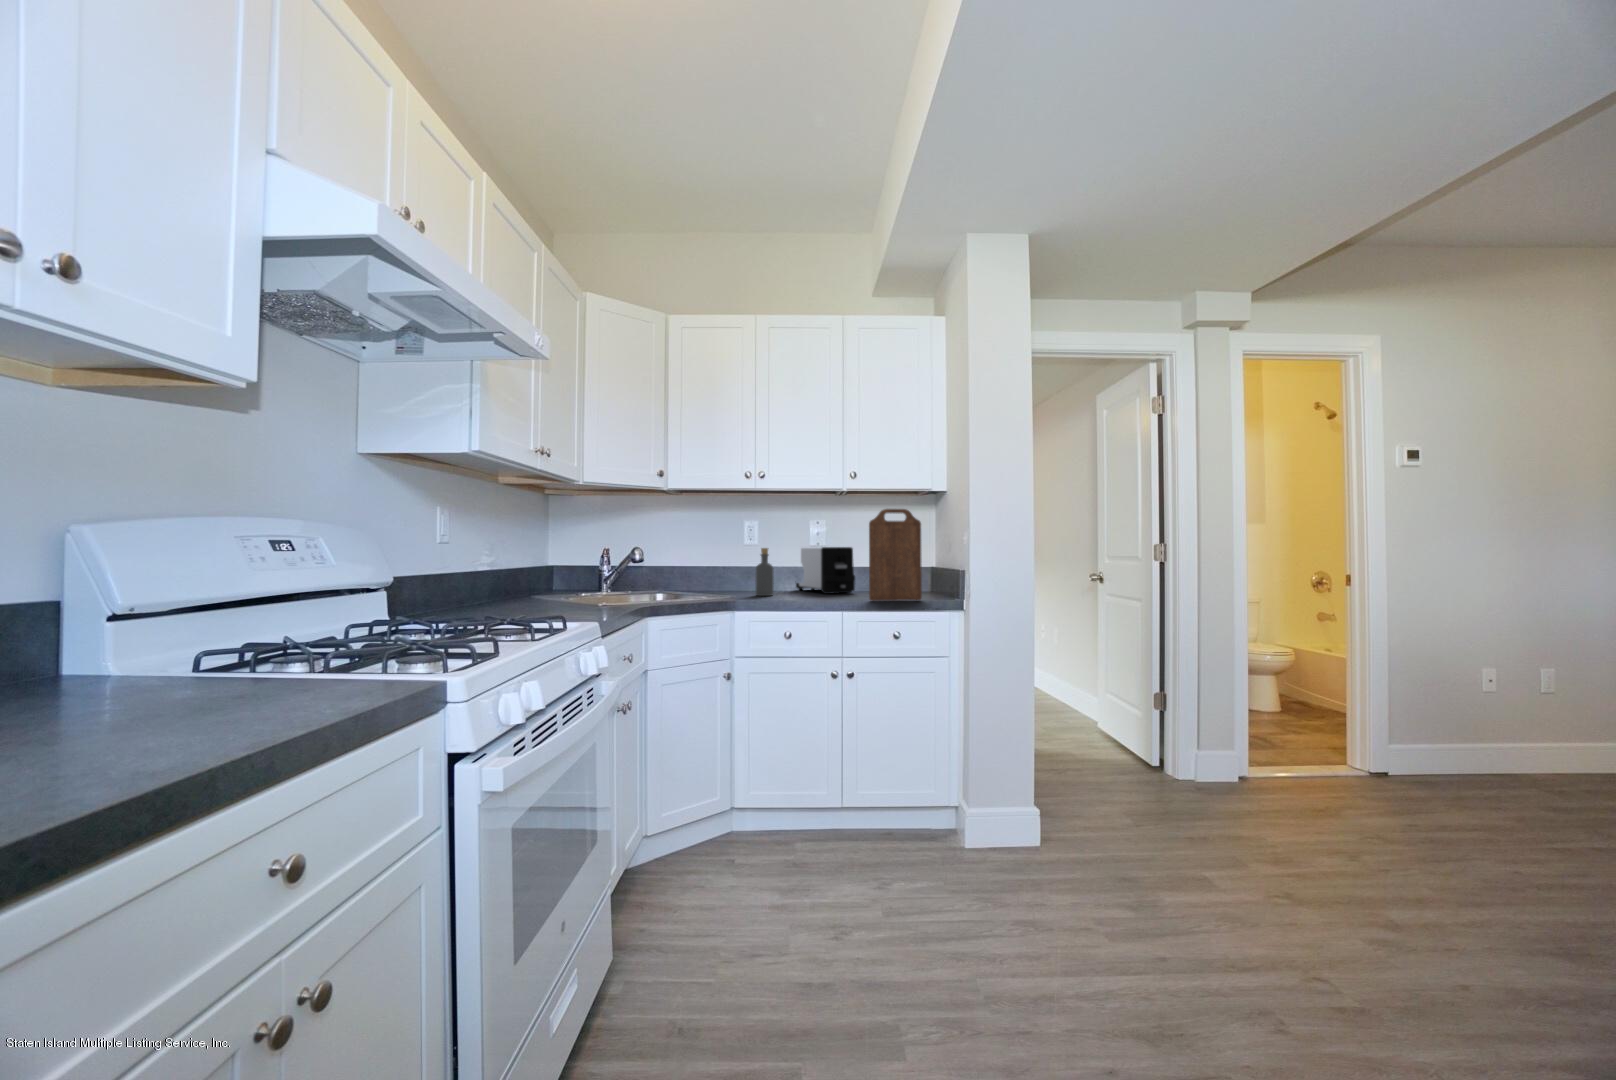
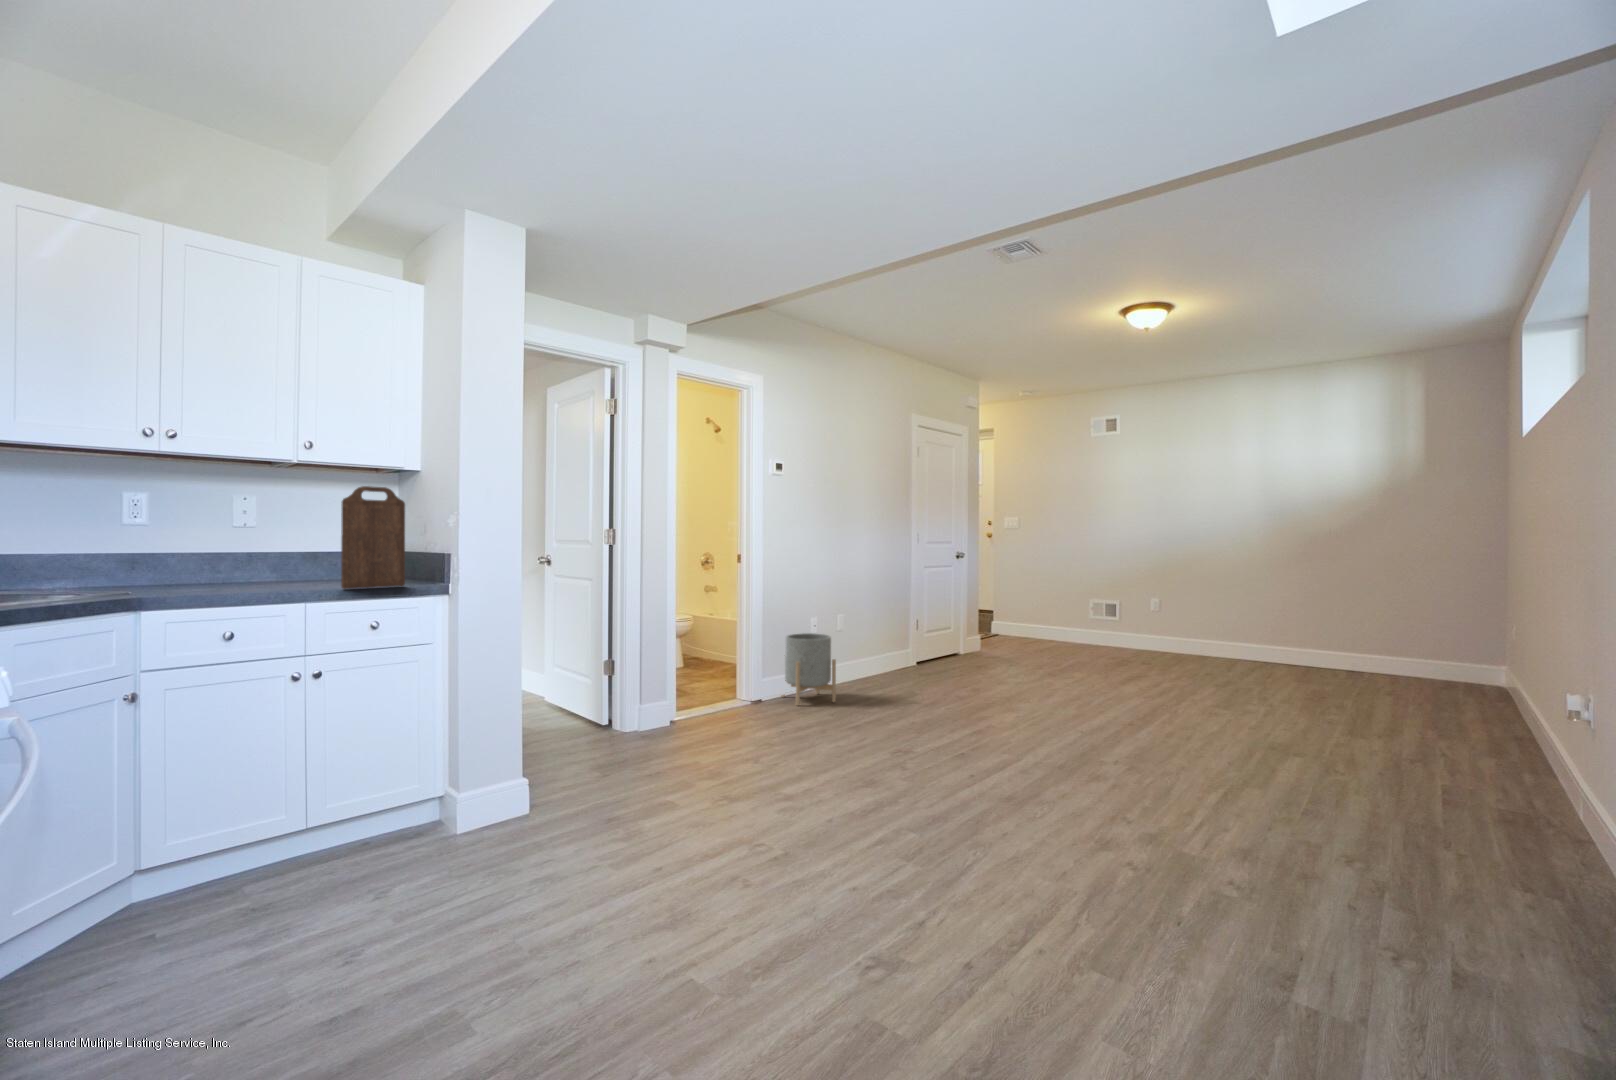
toaster: present [796,547,855,594] -> none [198,527,302,585]
bottle: present [756,548,774,596] -> none [150,527,181,591]
planter: none [1434,692,1550,808] -> present [782,633,836,706]

